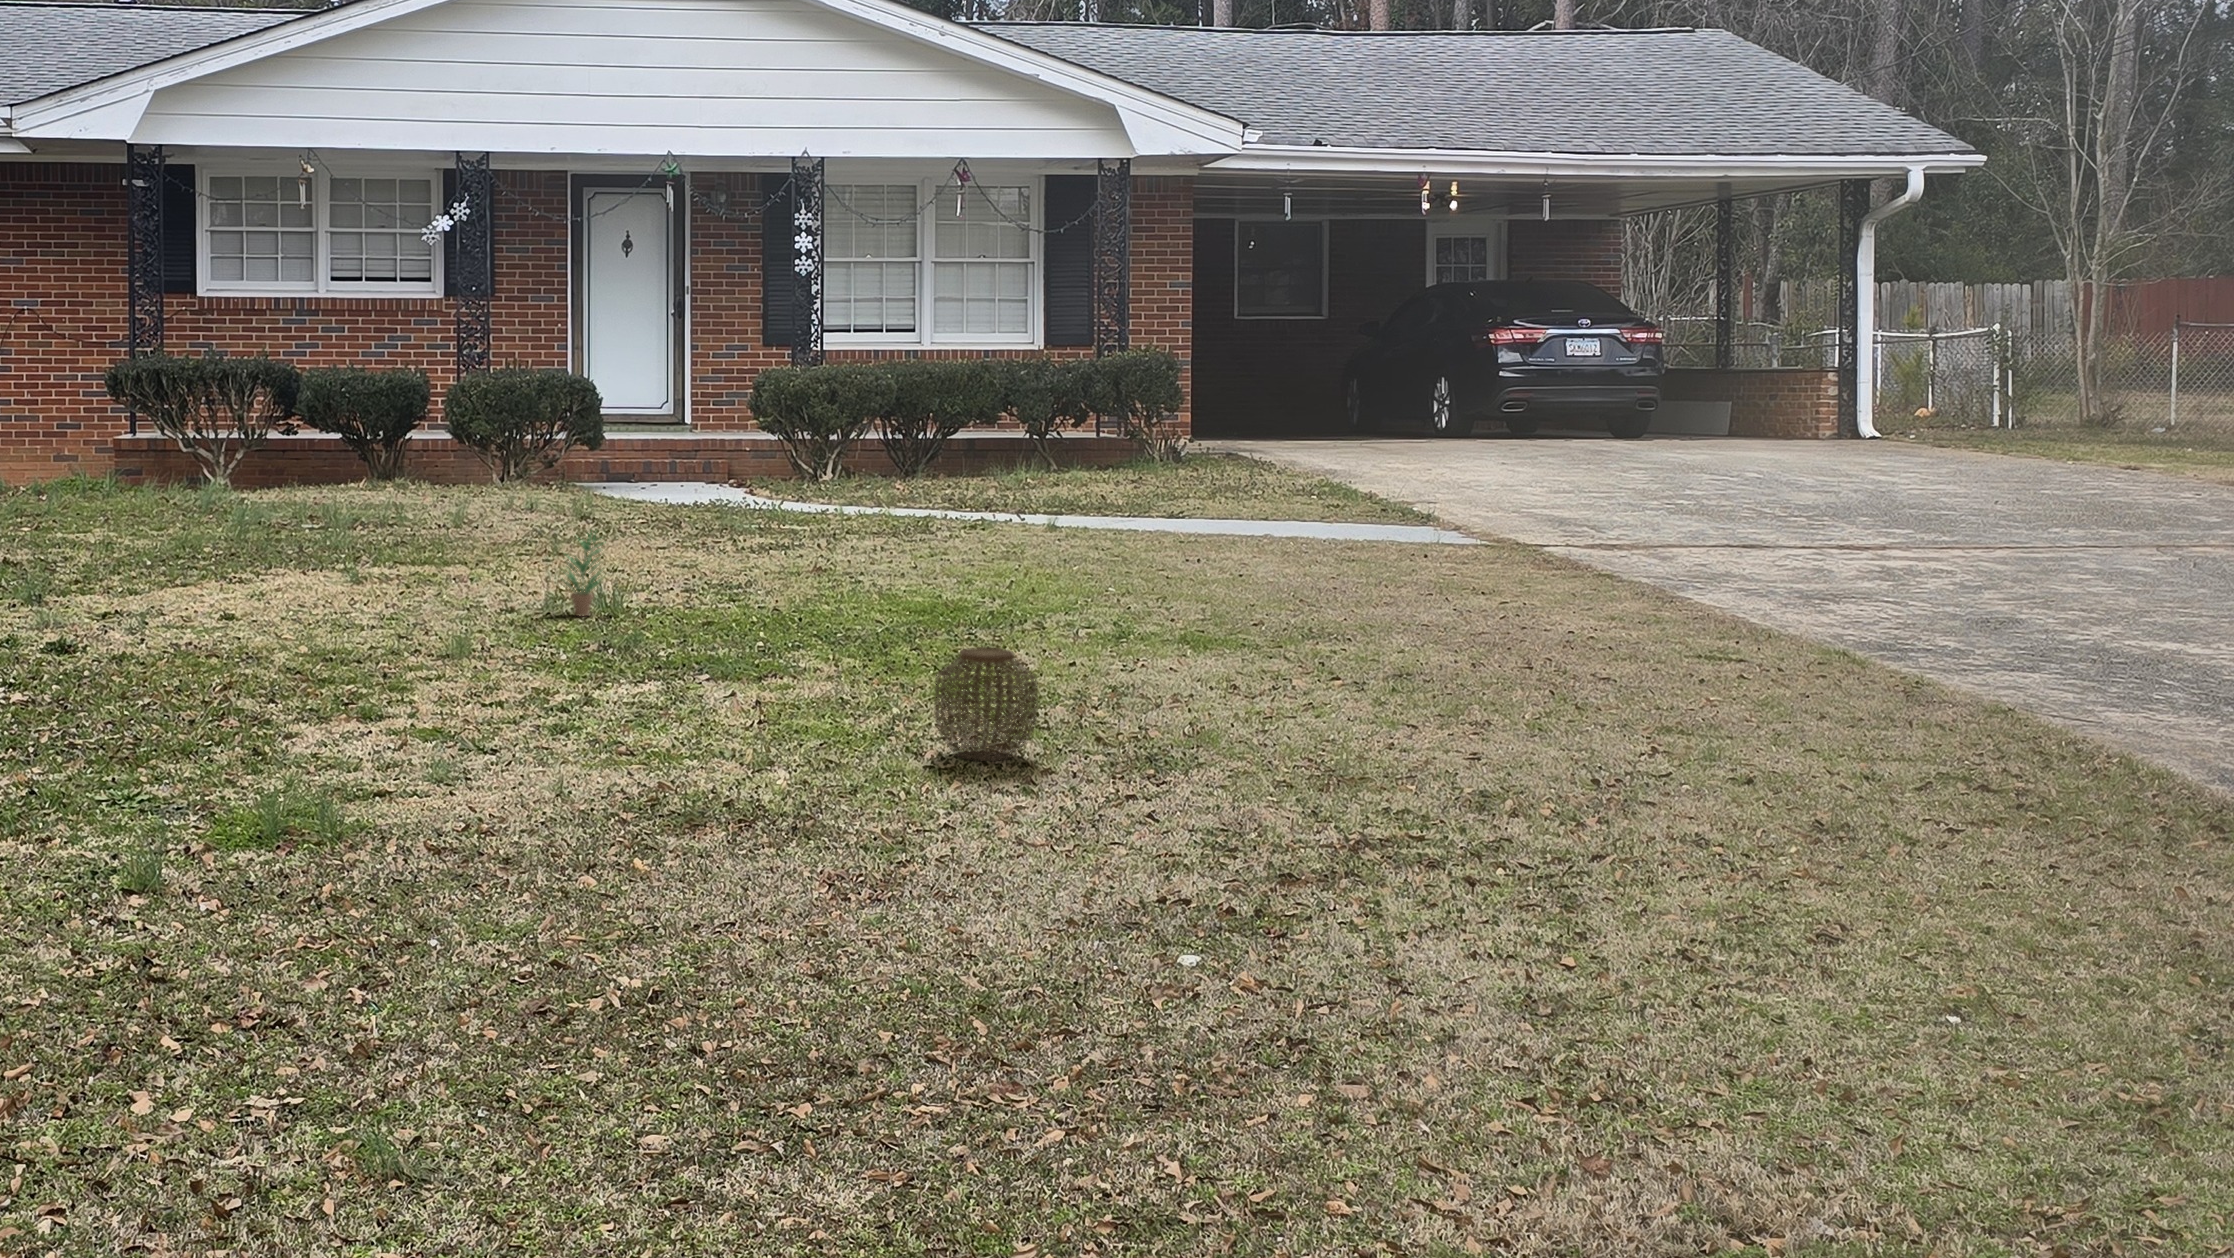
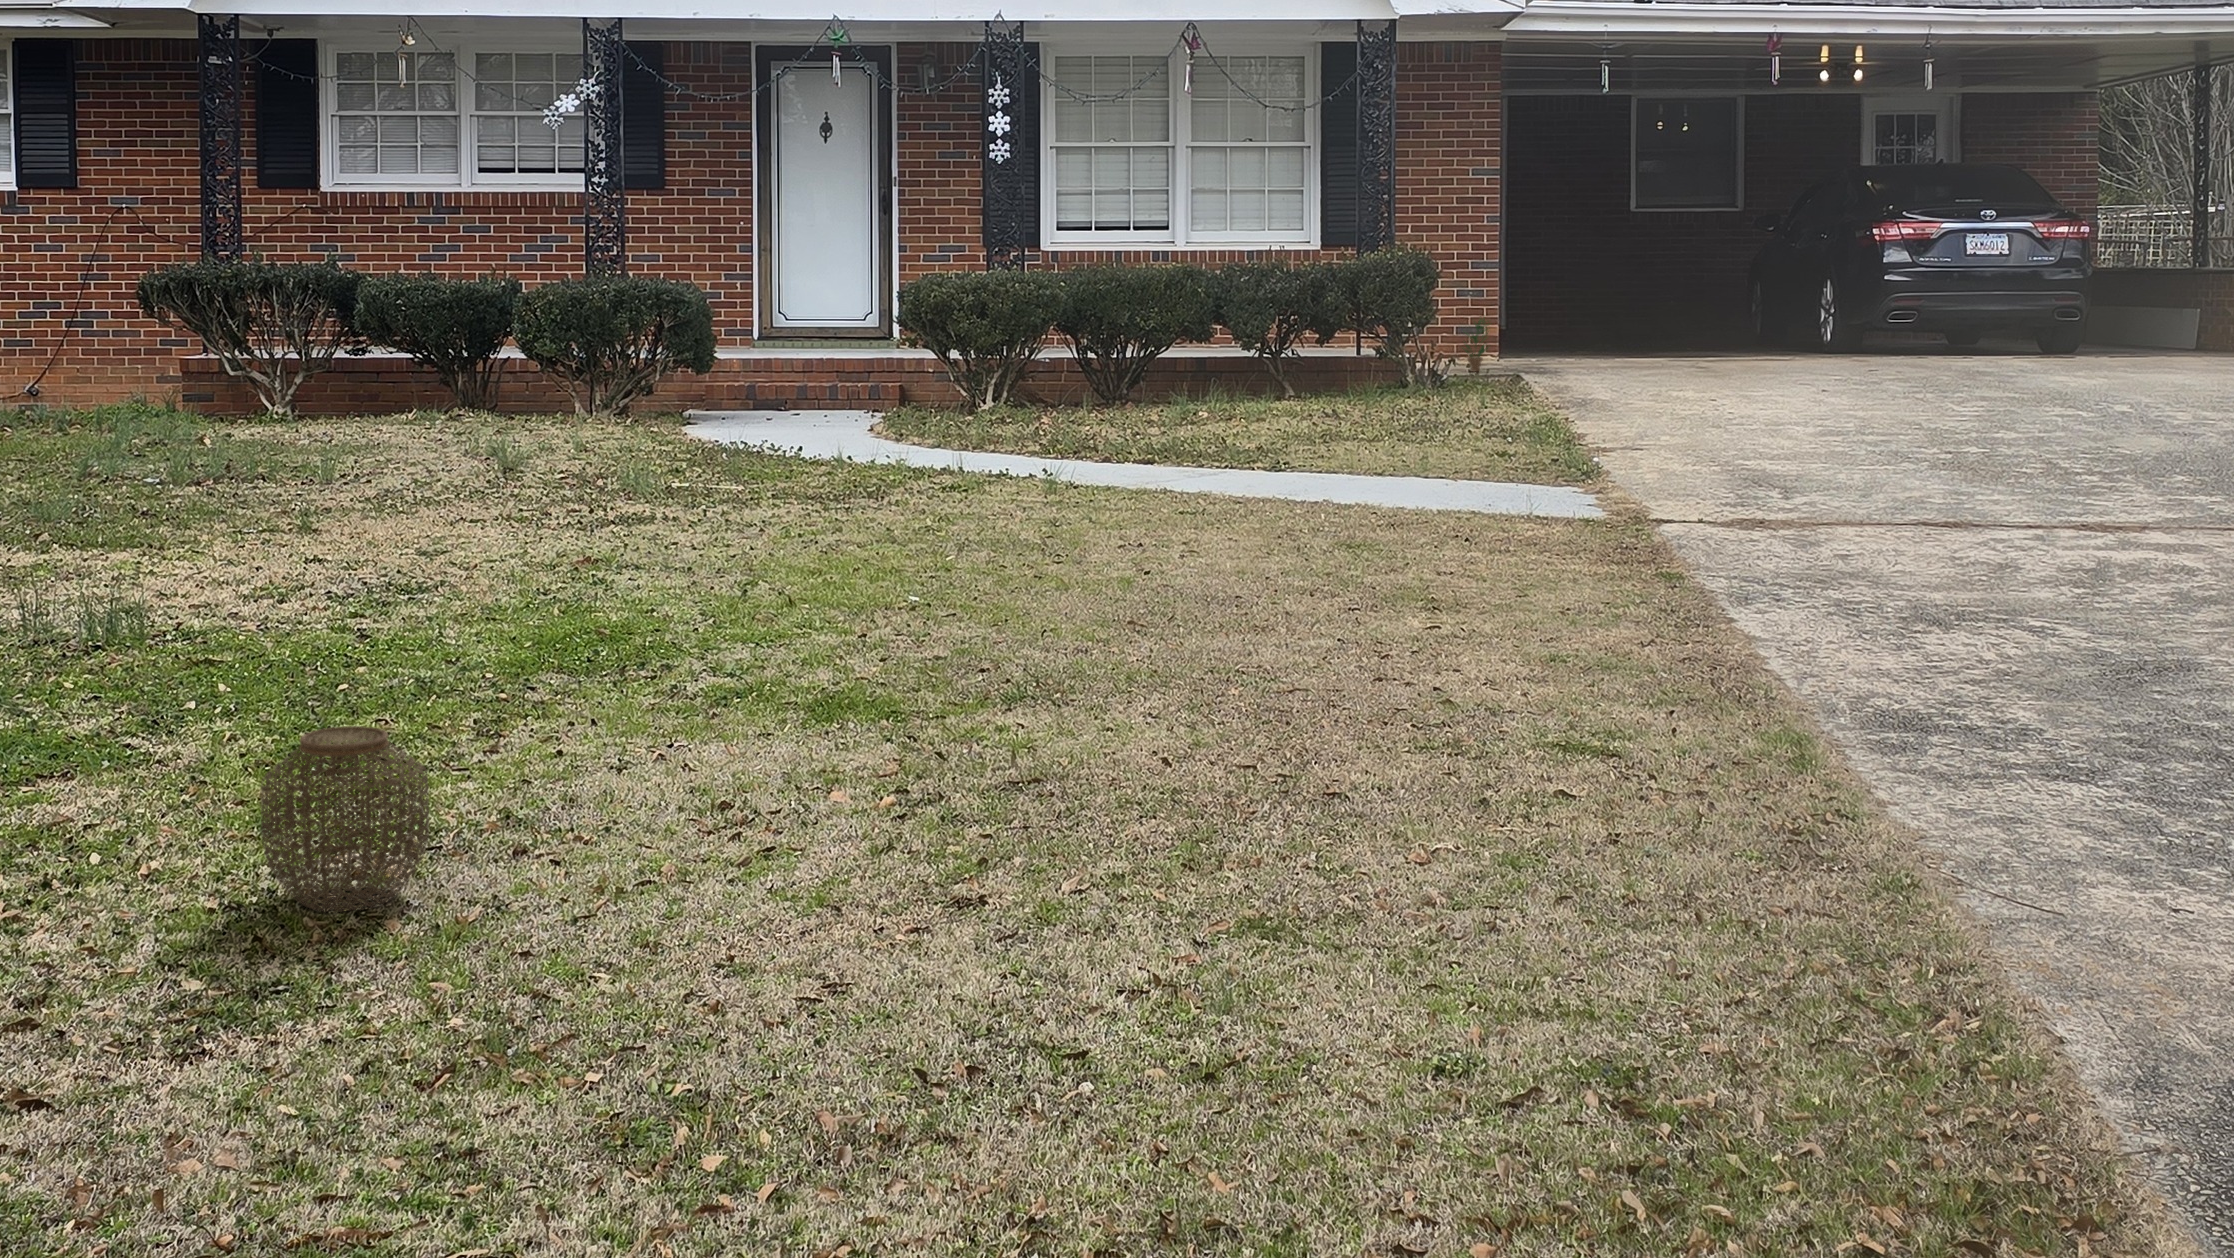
potted plant: present [562,534,606,616] -> present [1463,319,1488,372]

